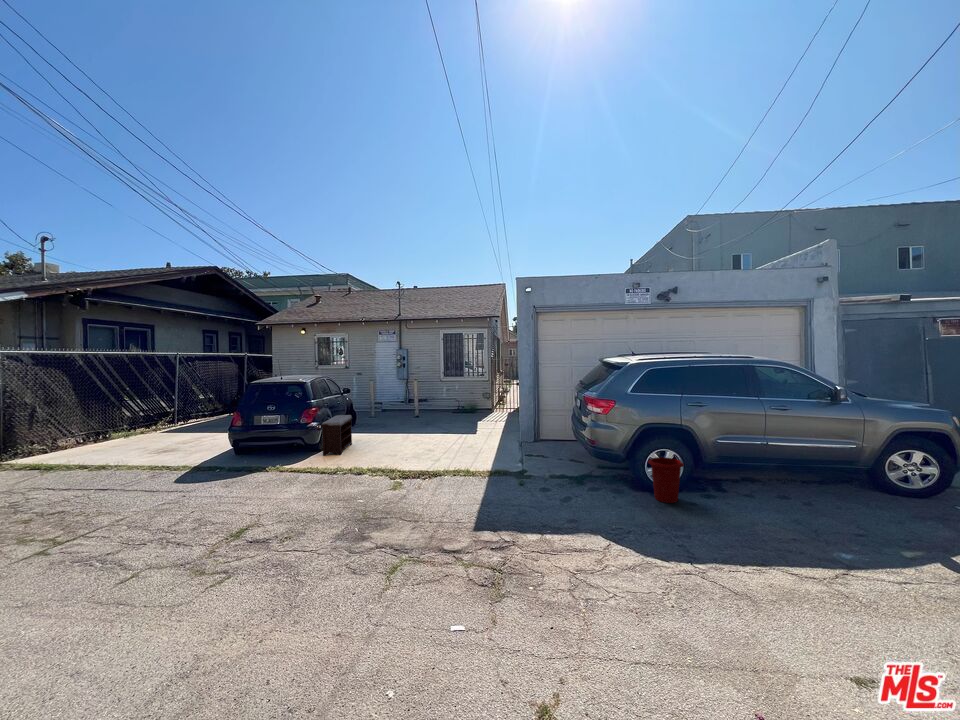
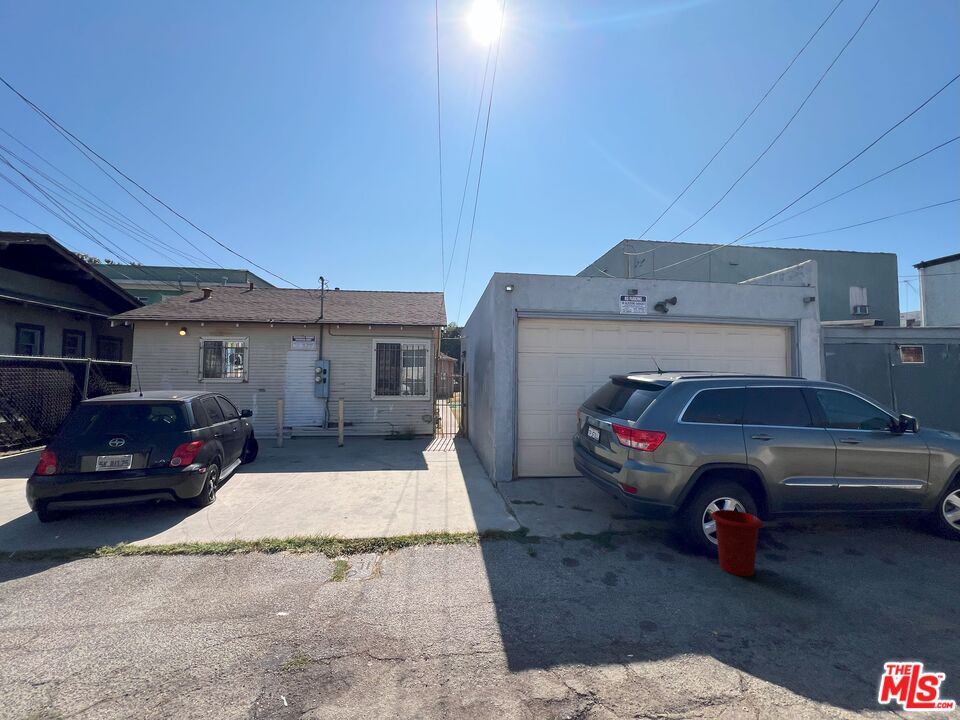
bench: present [321,415,352,456] -> none [207,449,256,514]

